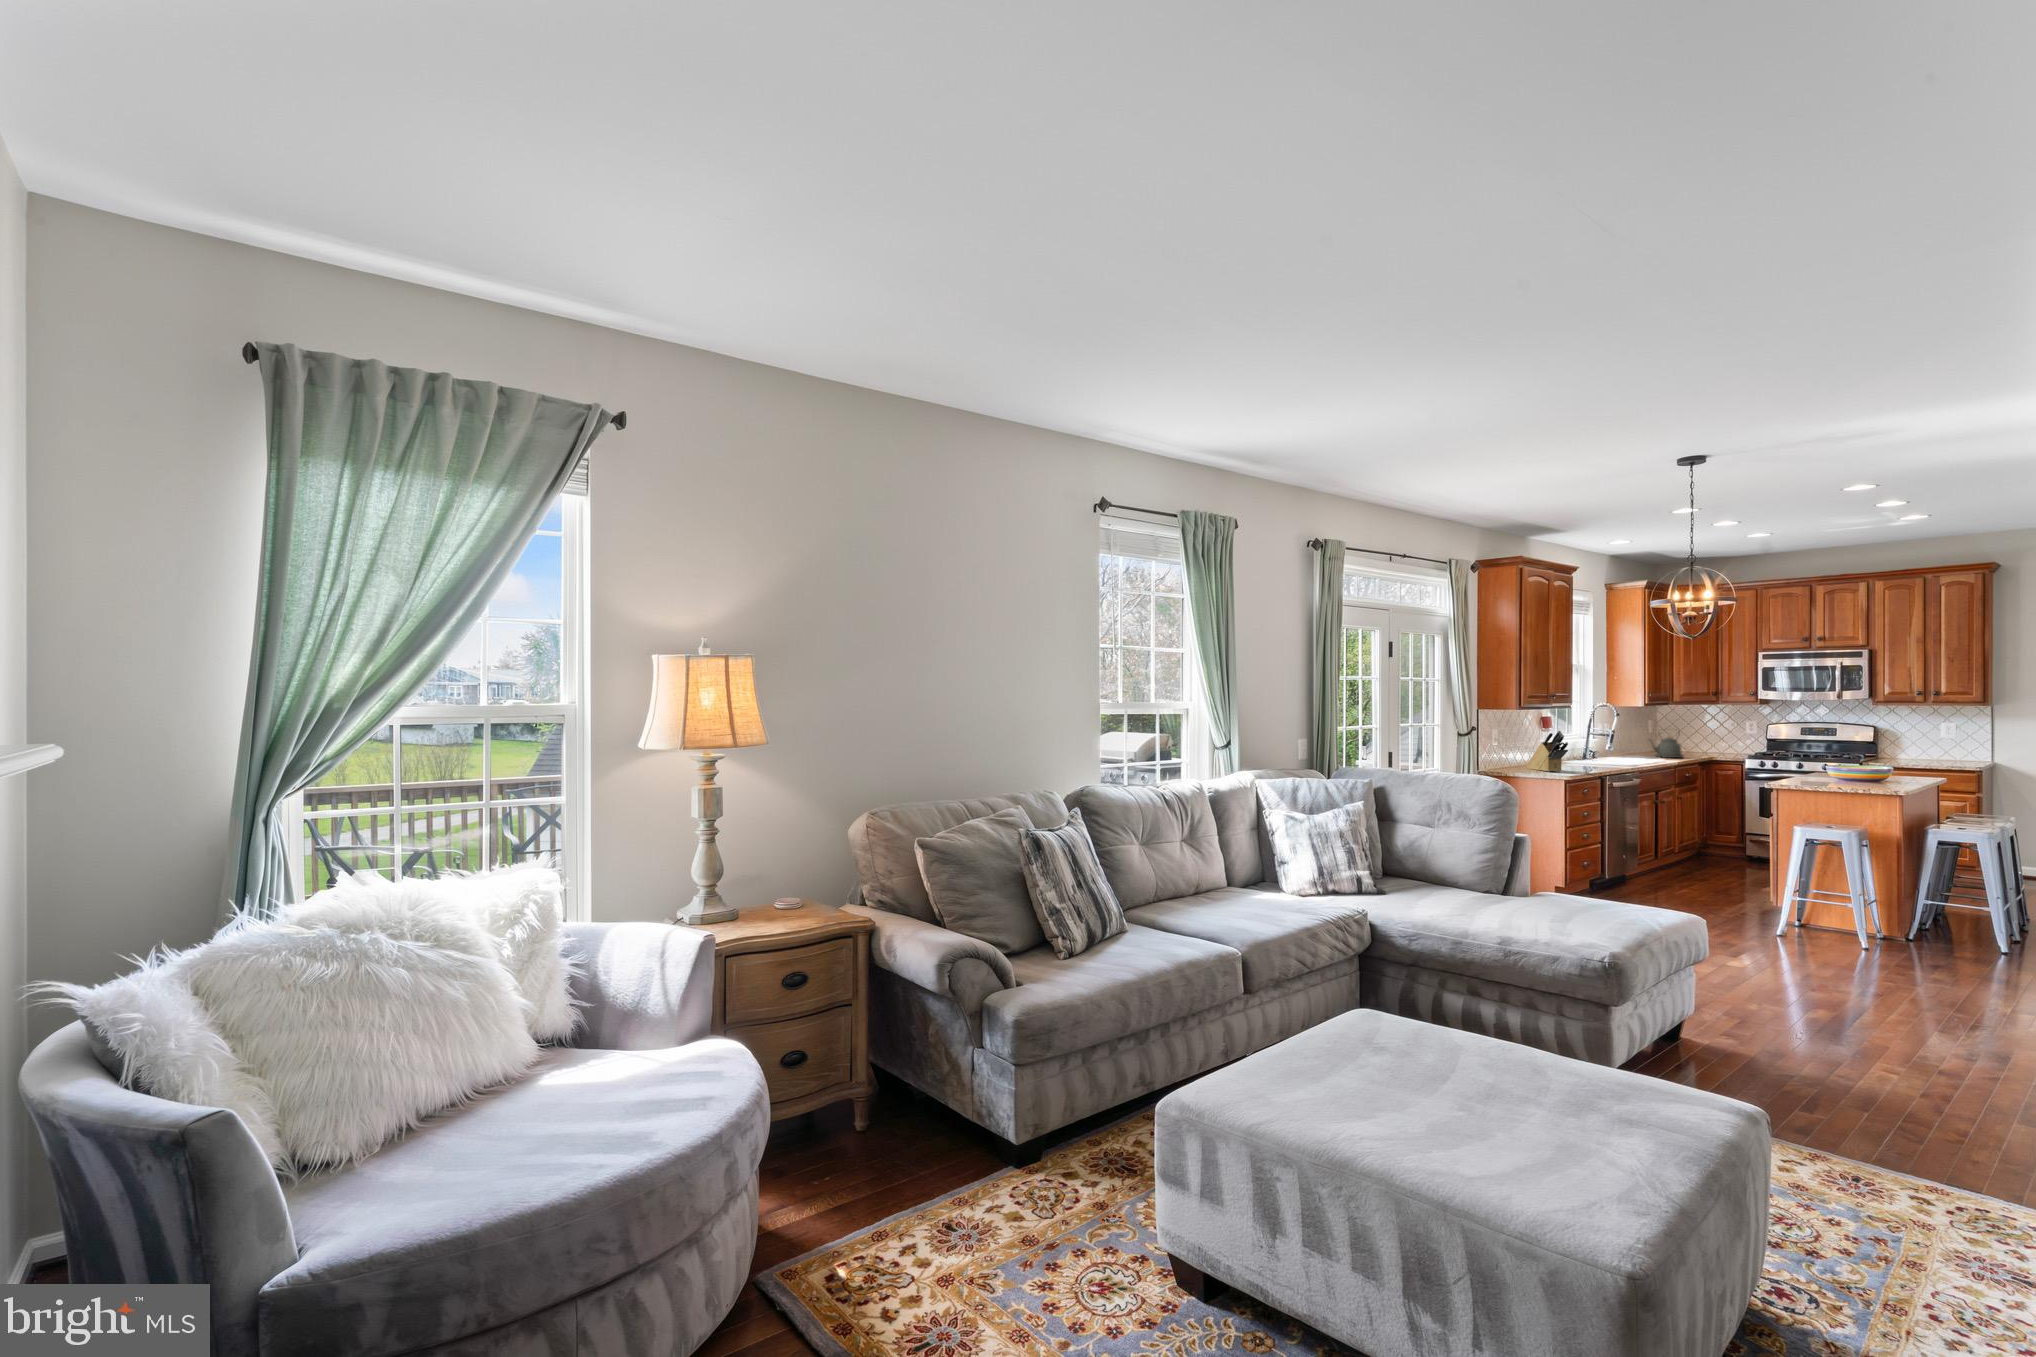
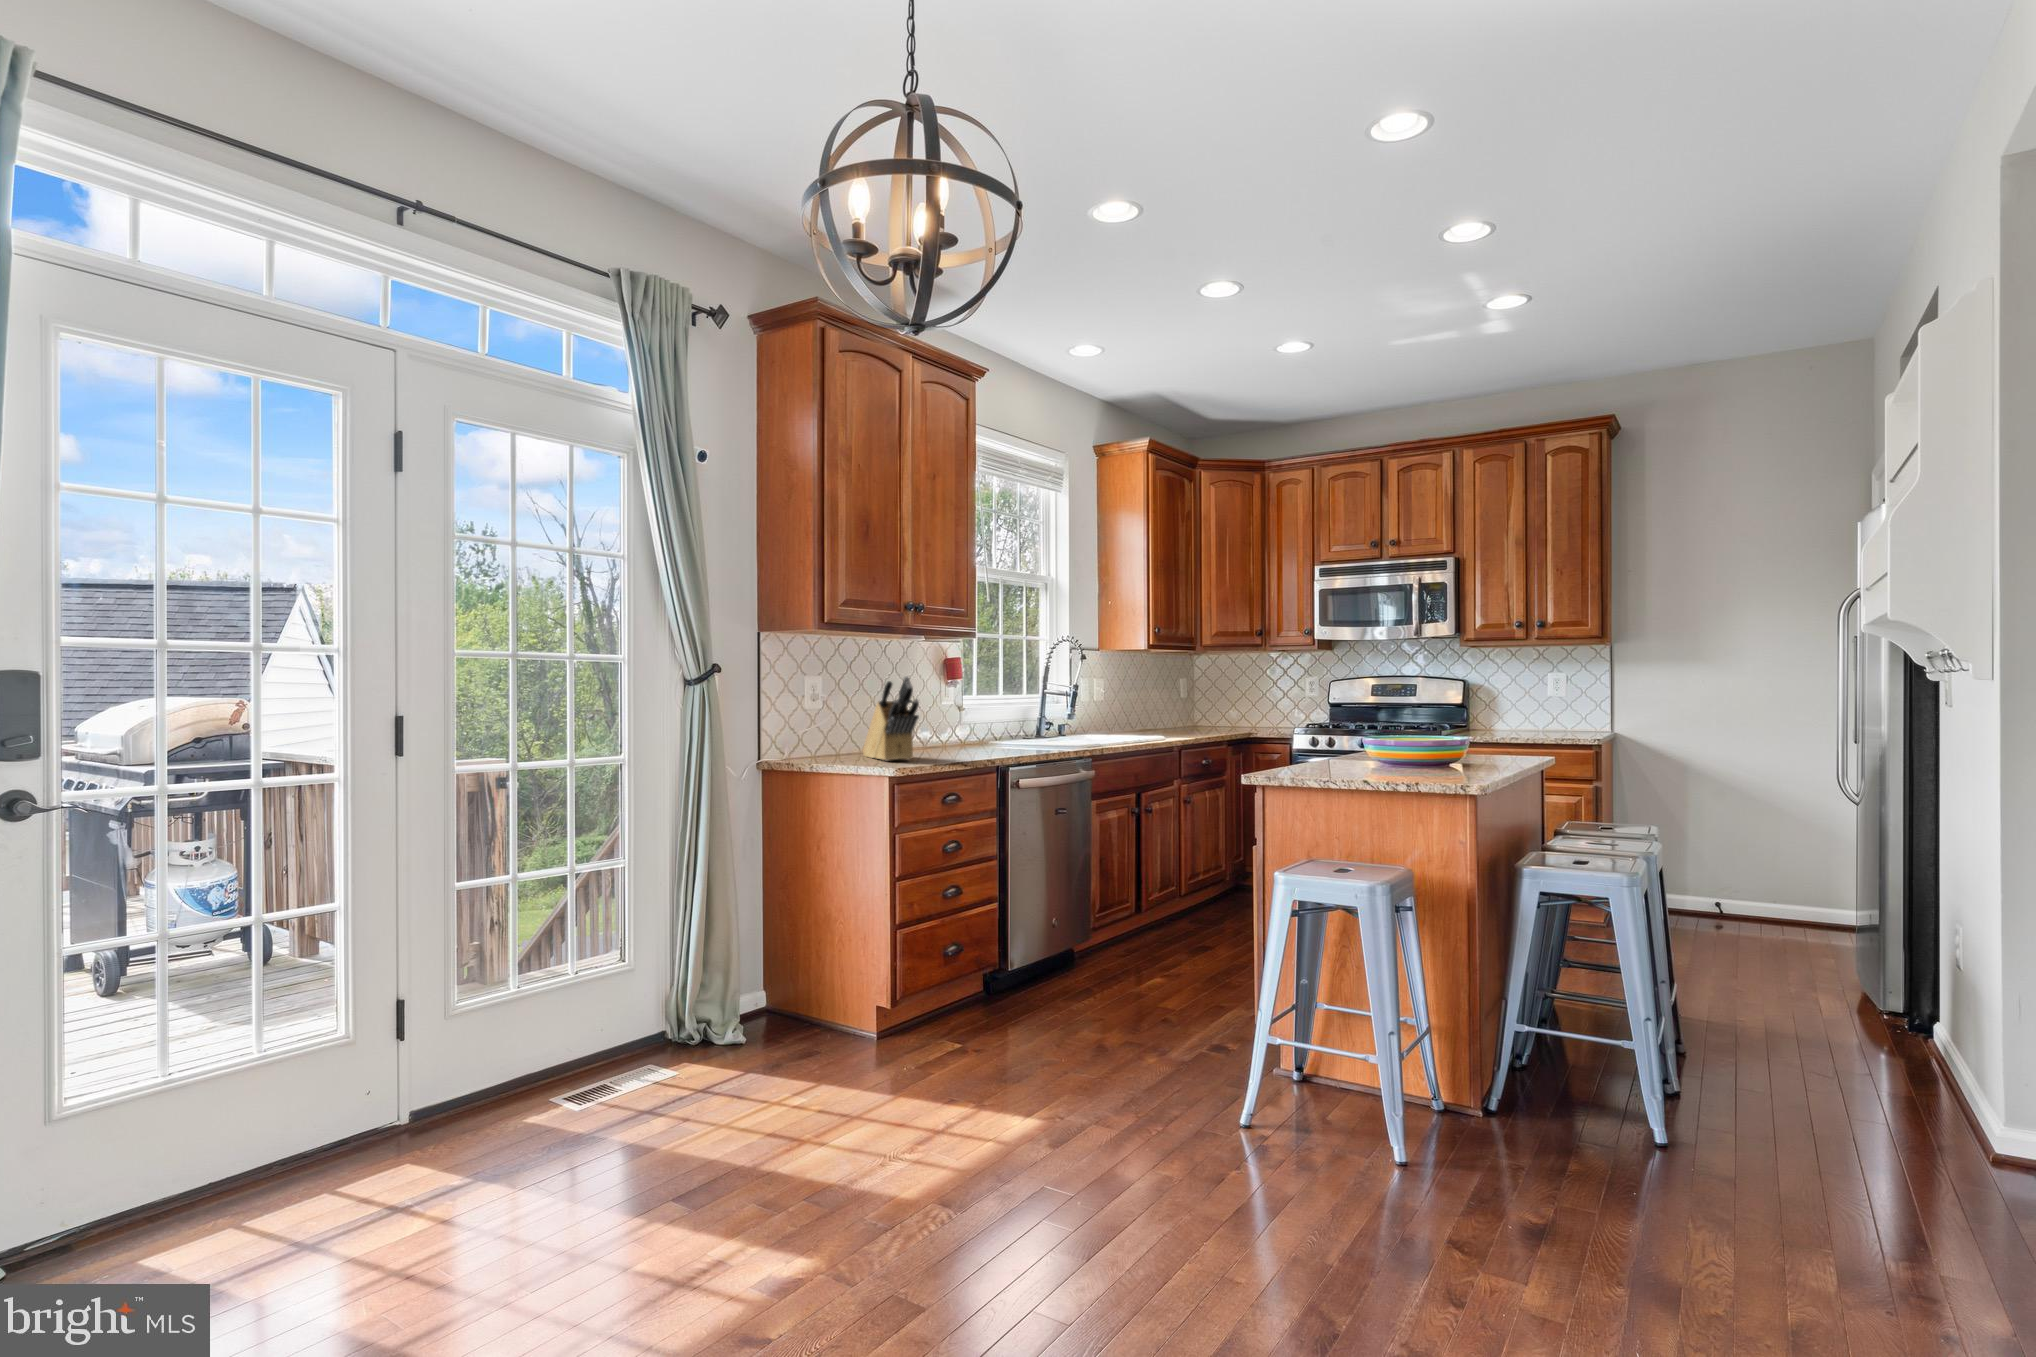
kettle: present [1650,732,1683,758] -> none [1145,688,1198,735]

